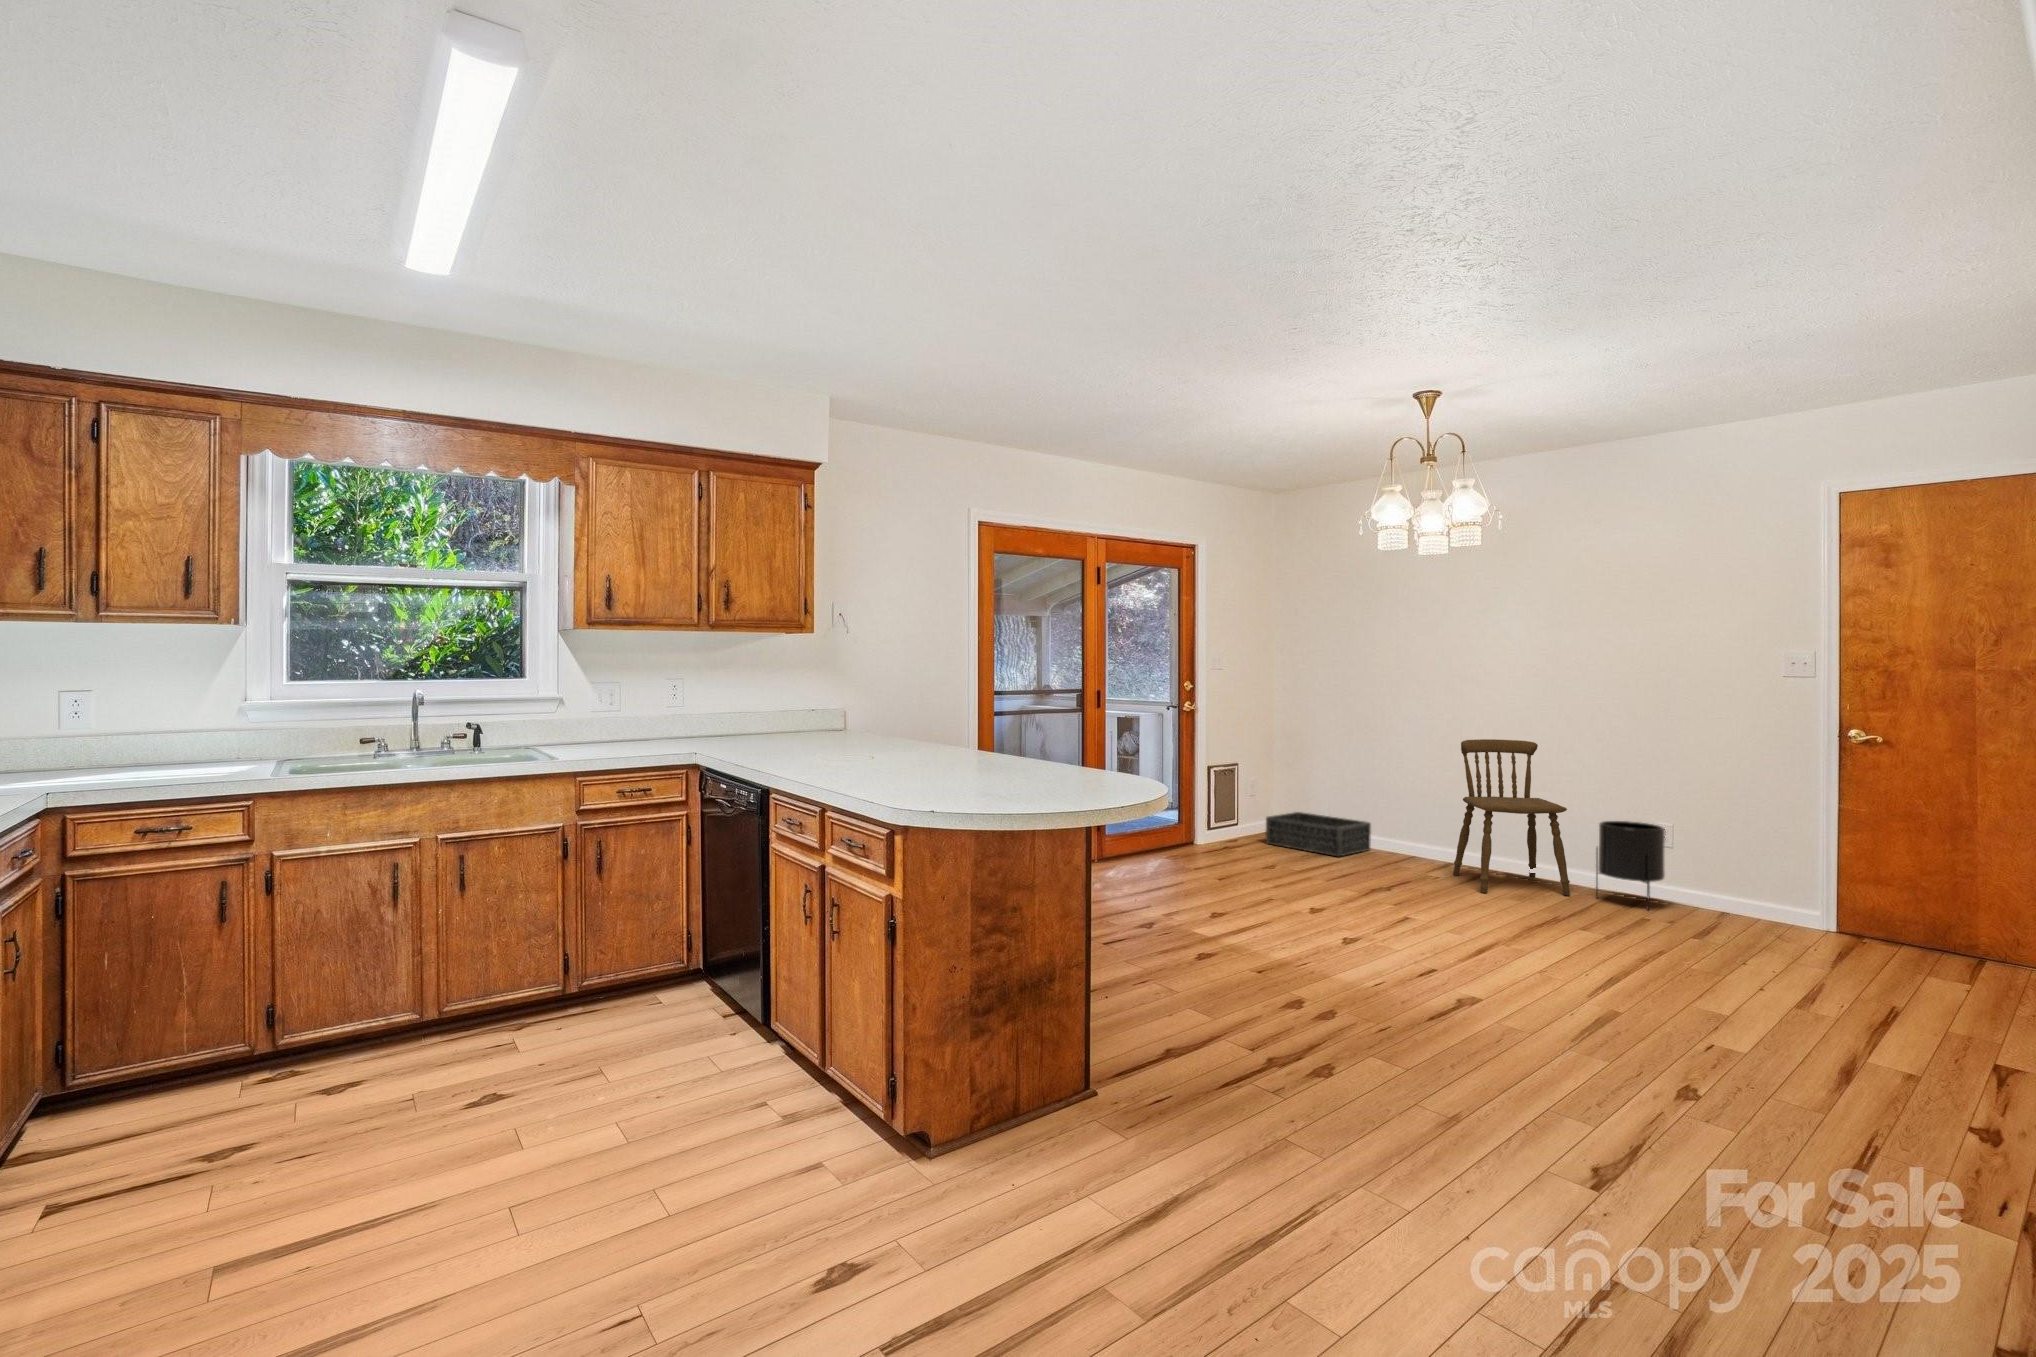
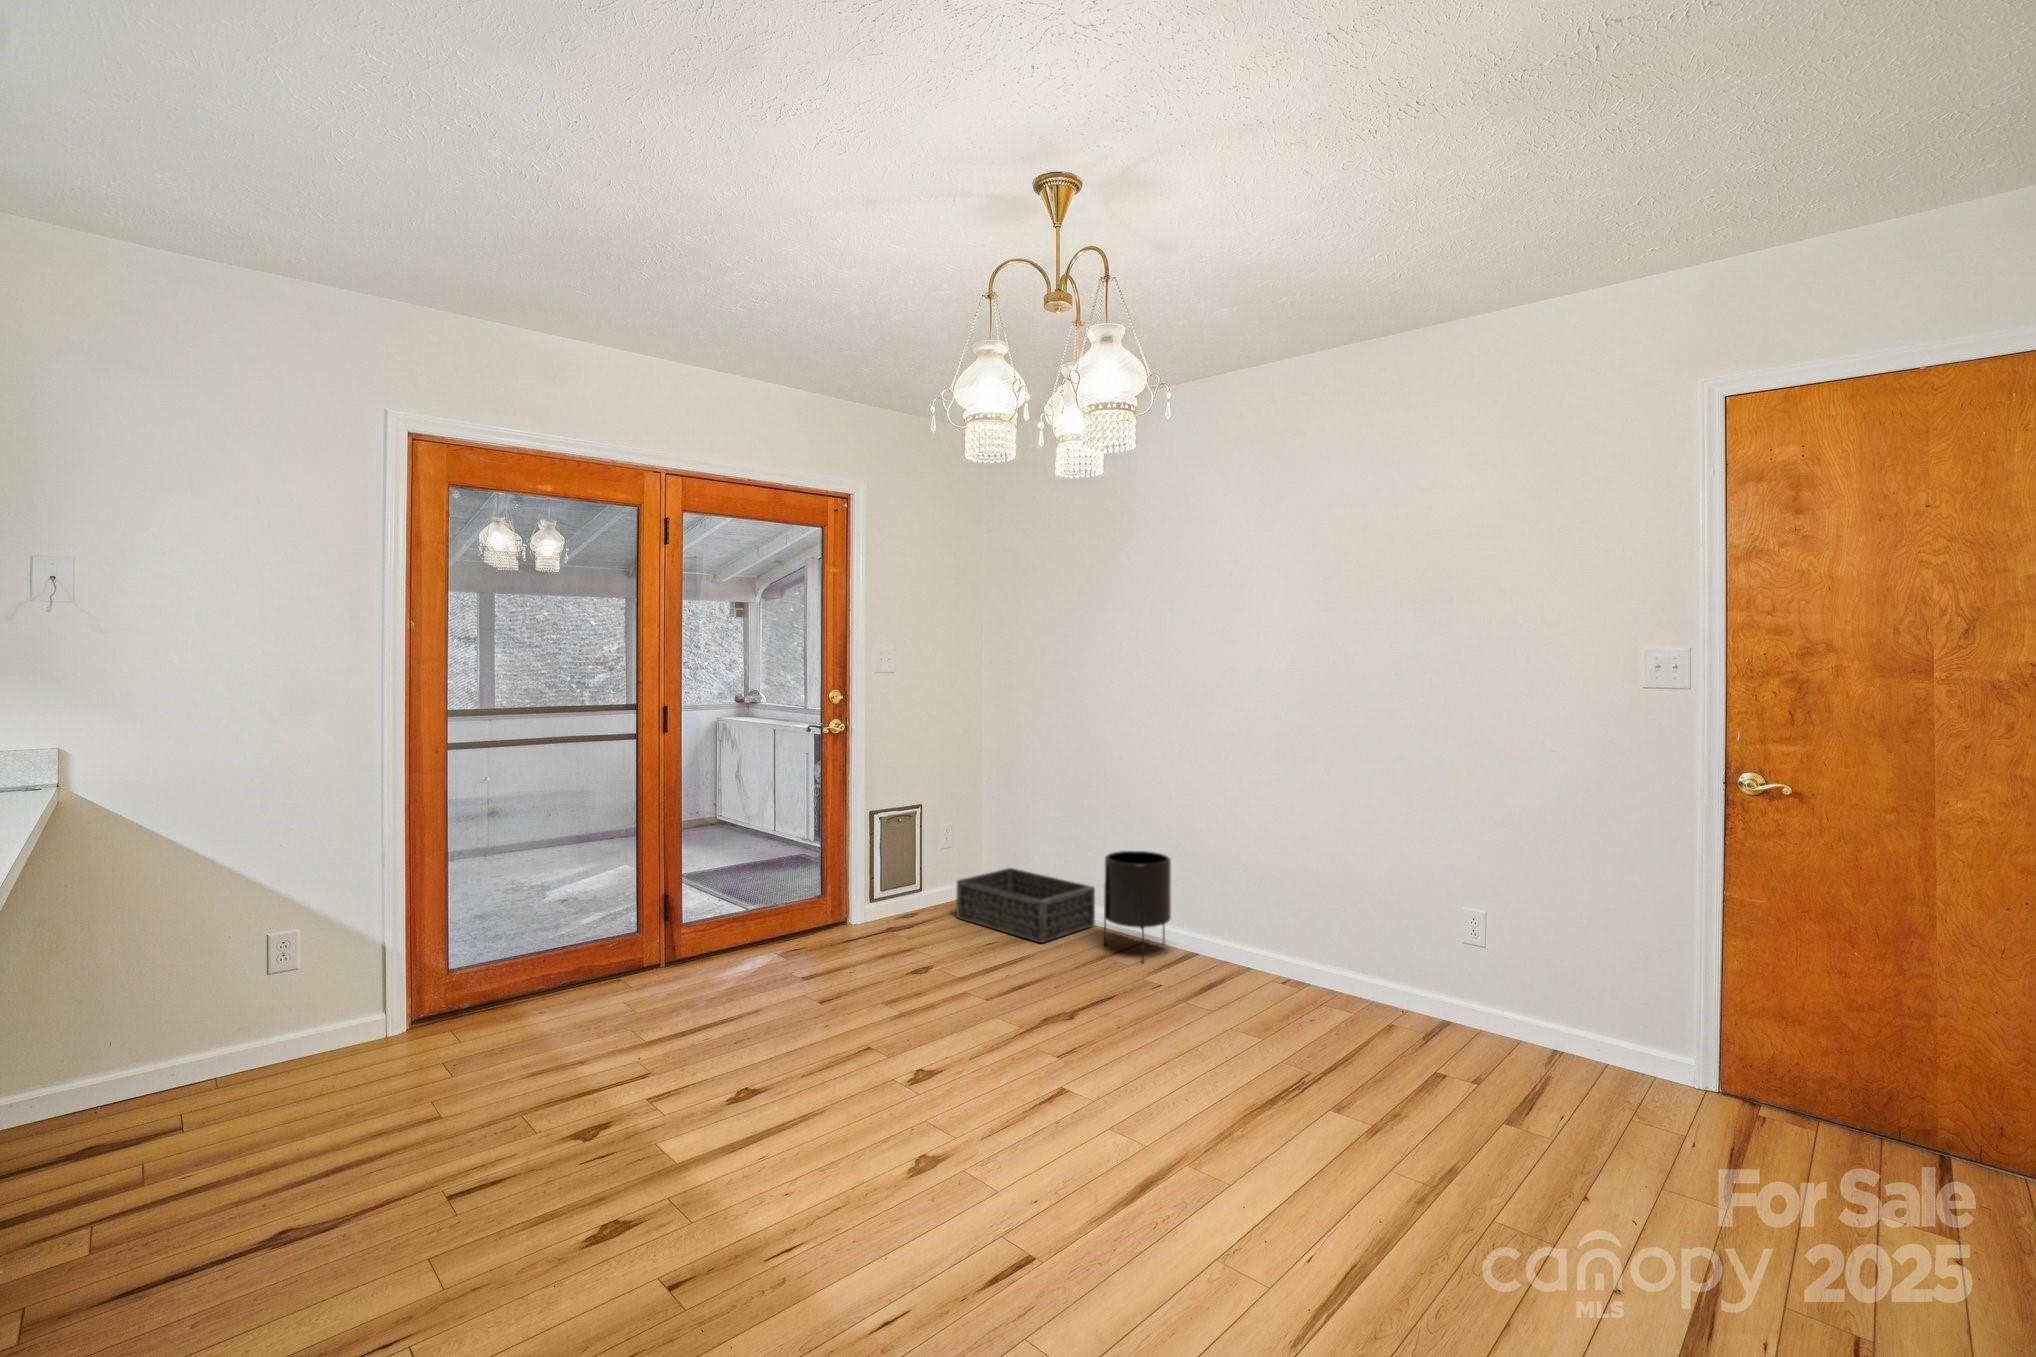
dining chair: present [1453,739,1570,896] -> none [1186,775,1338,1020]
planter: present [1596,821,1665,909] -> present [1104,851,1171,962]

